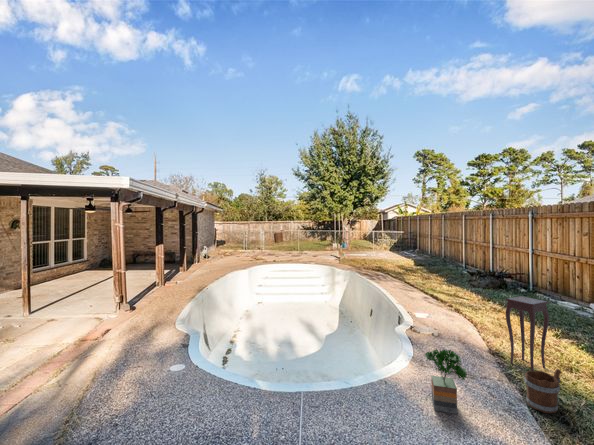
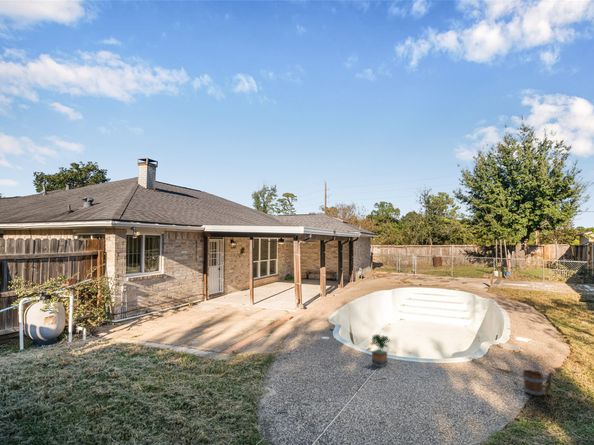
side table: present [506,296,549,371] -> none [546,327,580,384]
potted tree: present [425,349,466,414] -> present [372,335,389,368]

